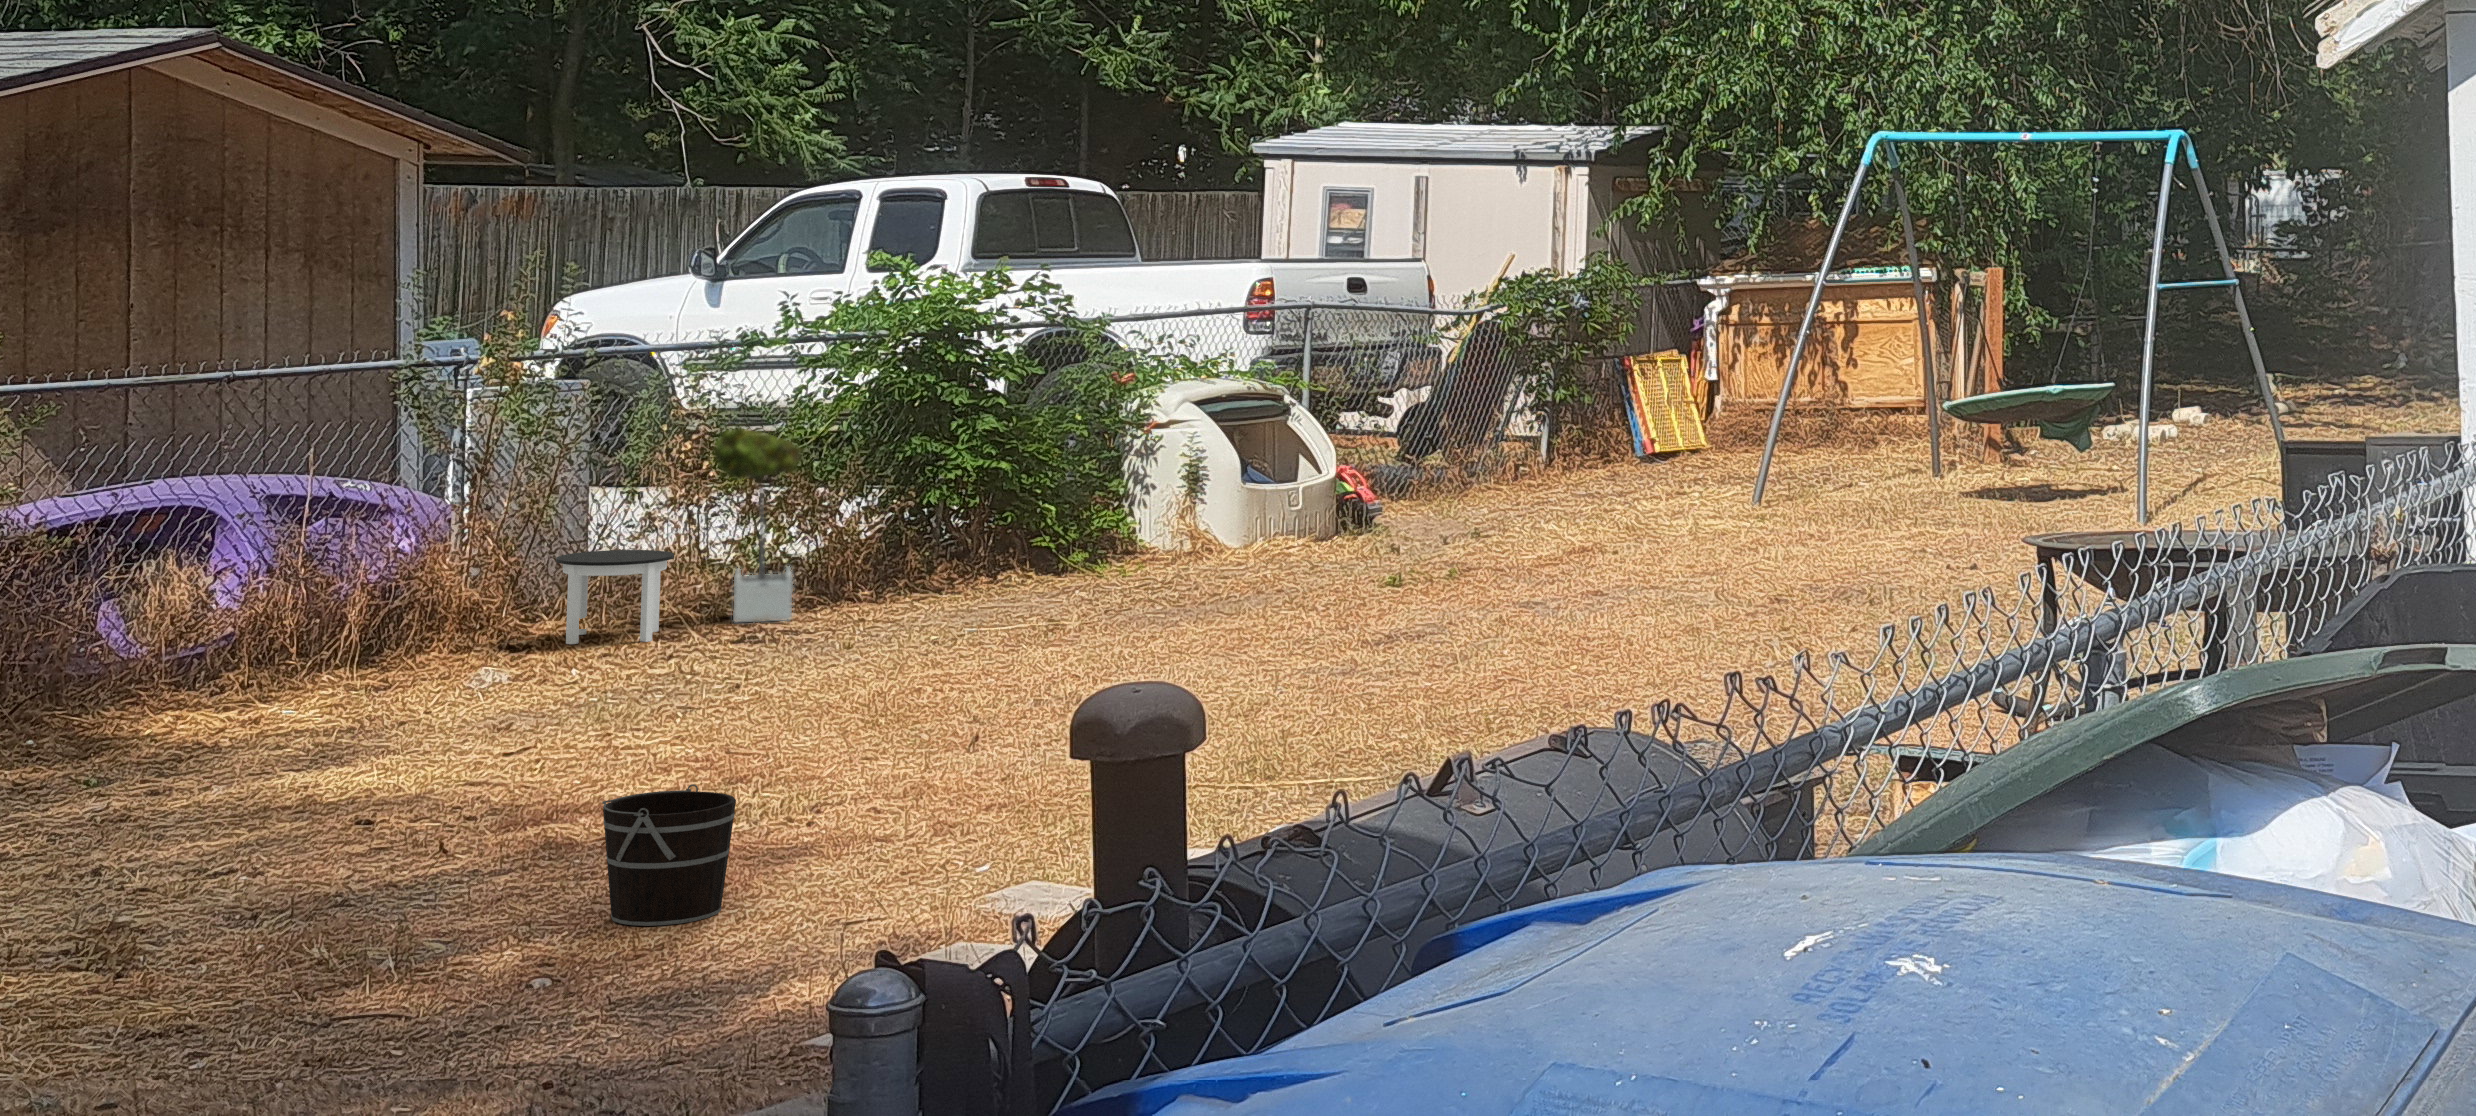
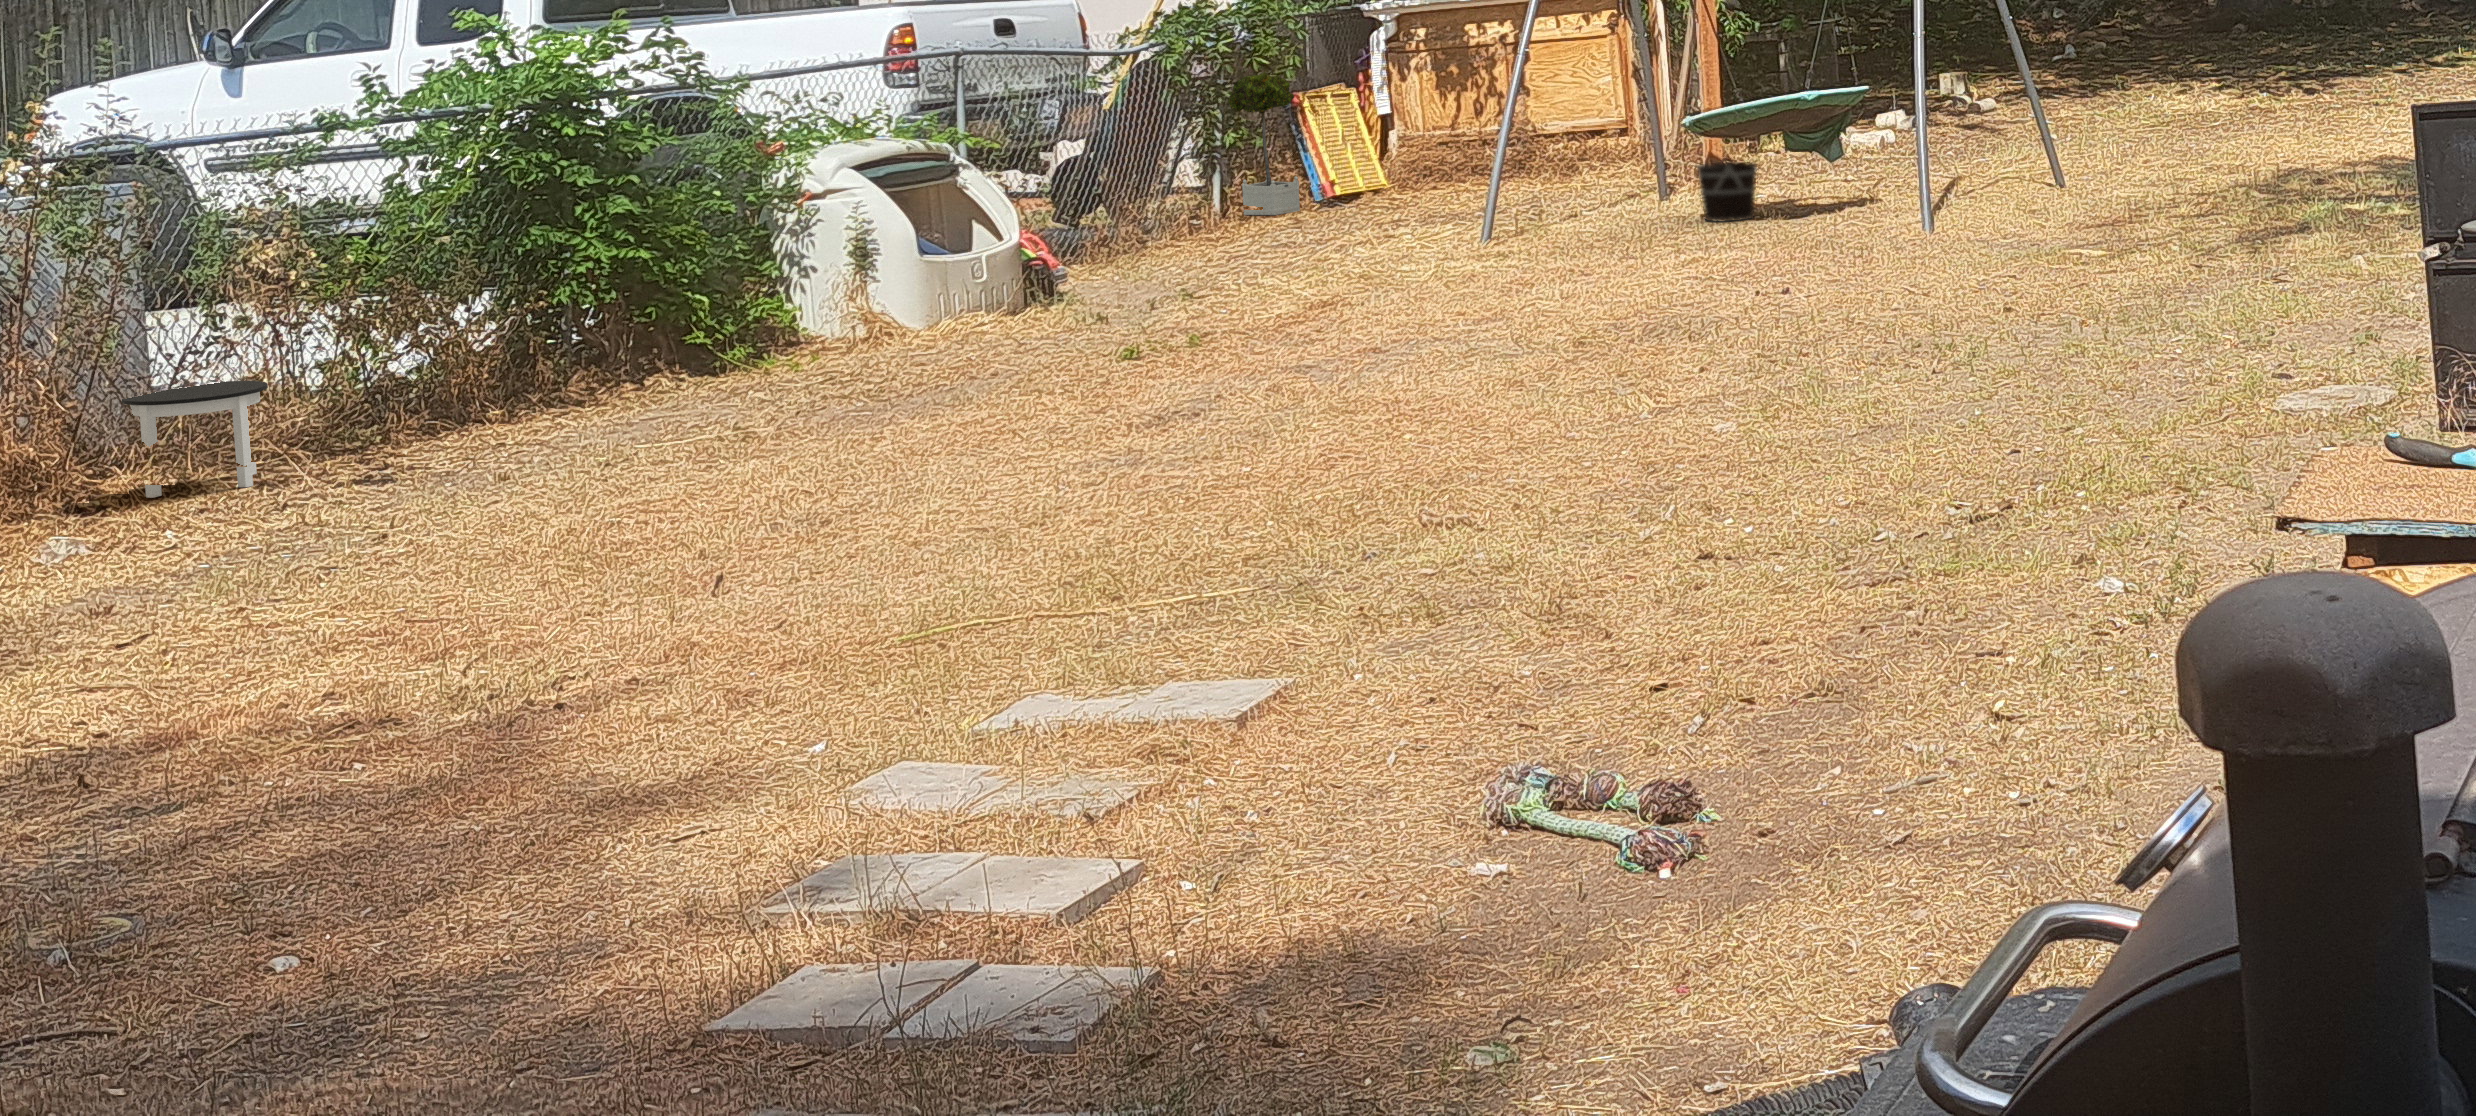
potted tree: present [713,427,801,622] -> present [1228,71,1300,215]
bucket: present [602,784,736,926] -> present [1697,162,1757,222]

